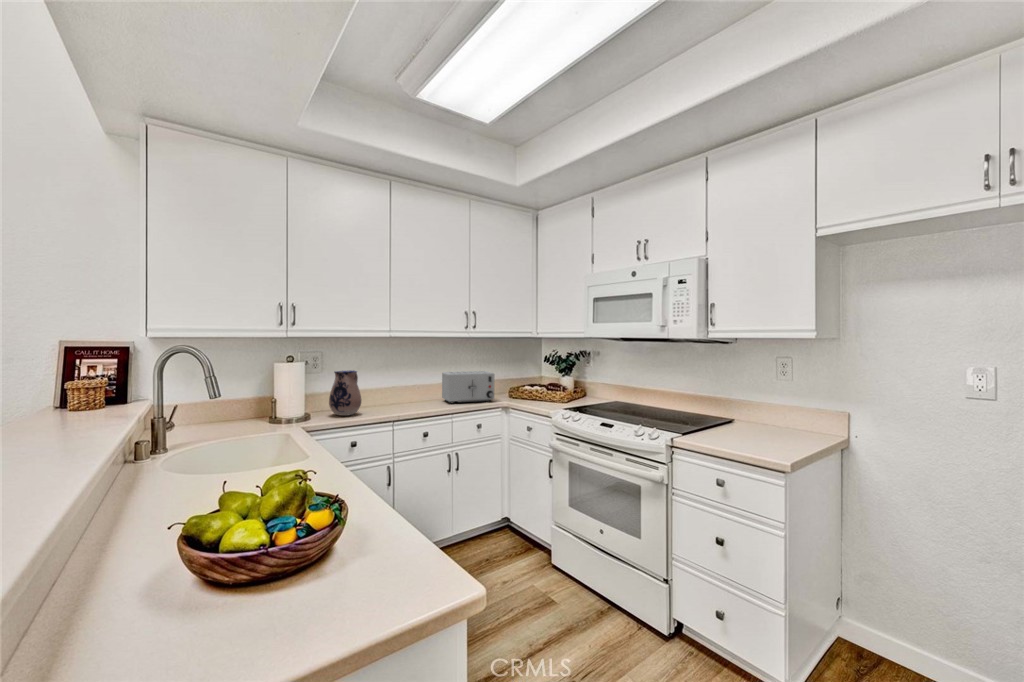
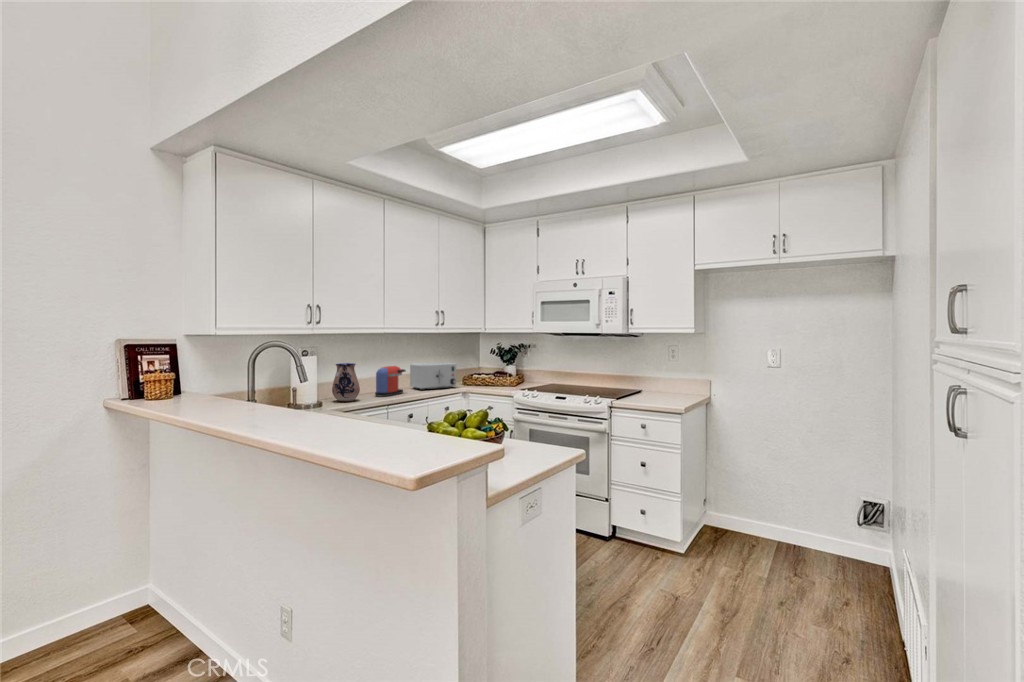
coffee maker: none [387,374,429,410] -> present [375,366,406,396]

